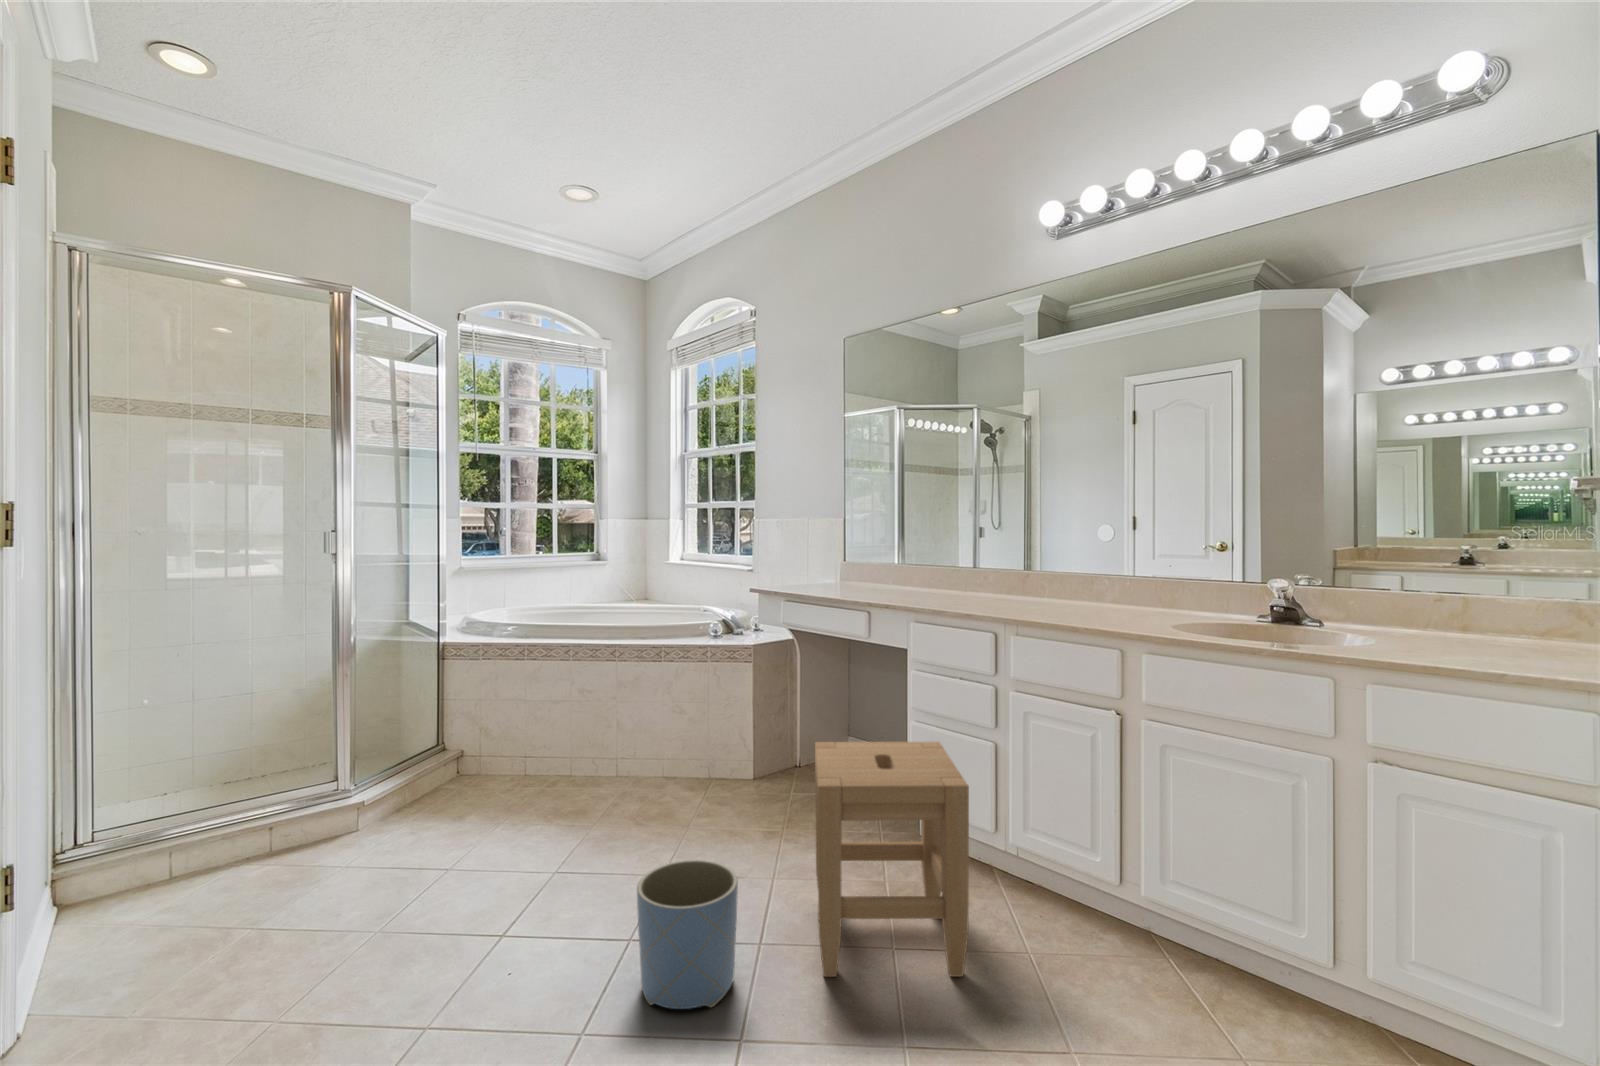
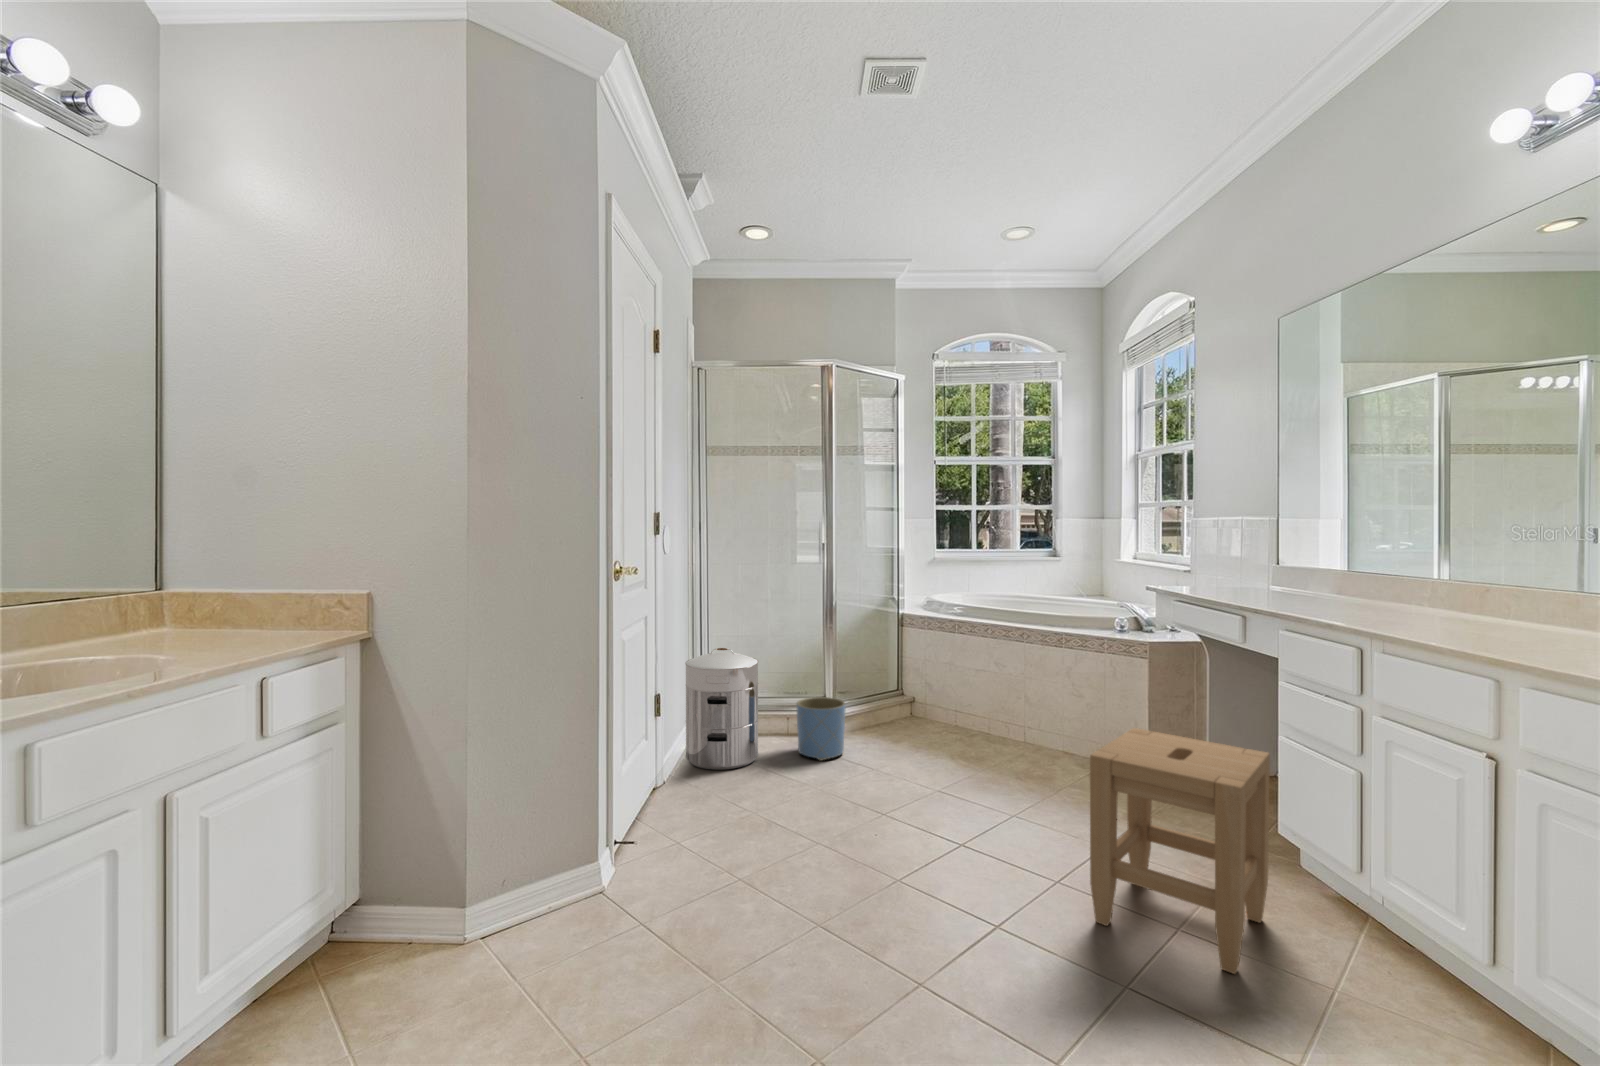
waste bin: none [59,738,233,969] -> present [685,648,758,770]
planter: present [637,860,738,1009] -> present [796,697,846,760]

